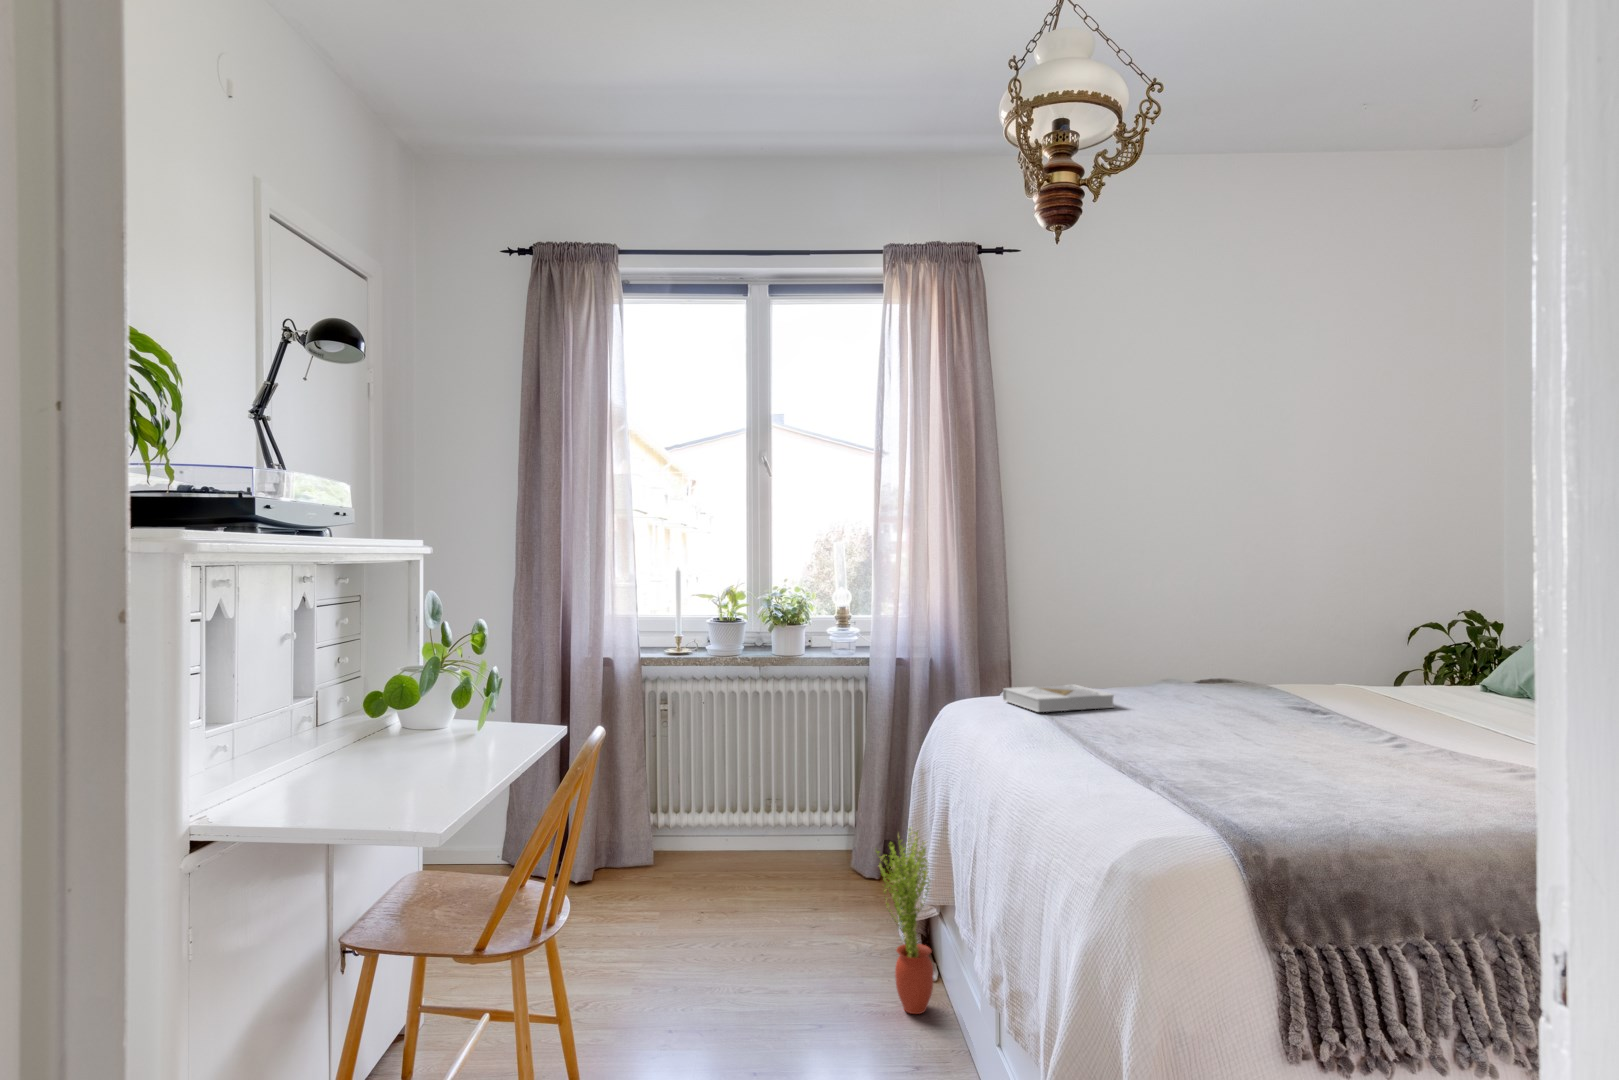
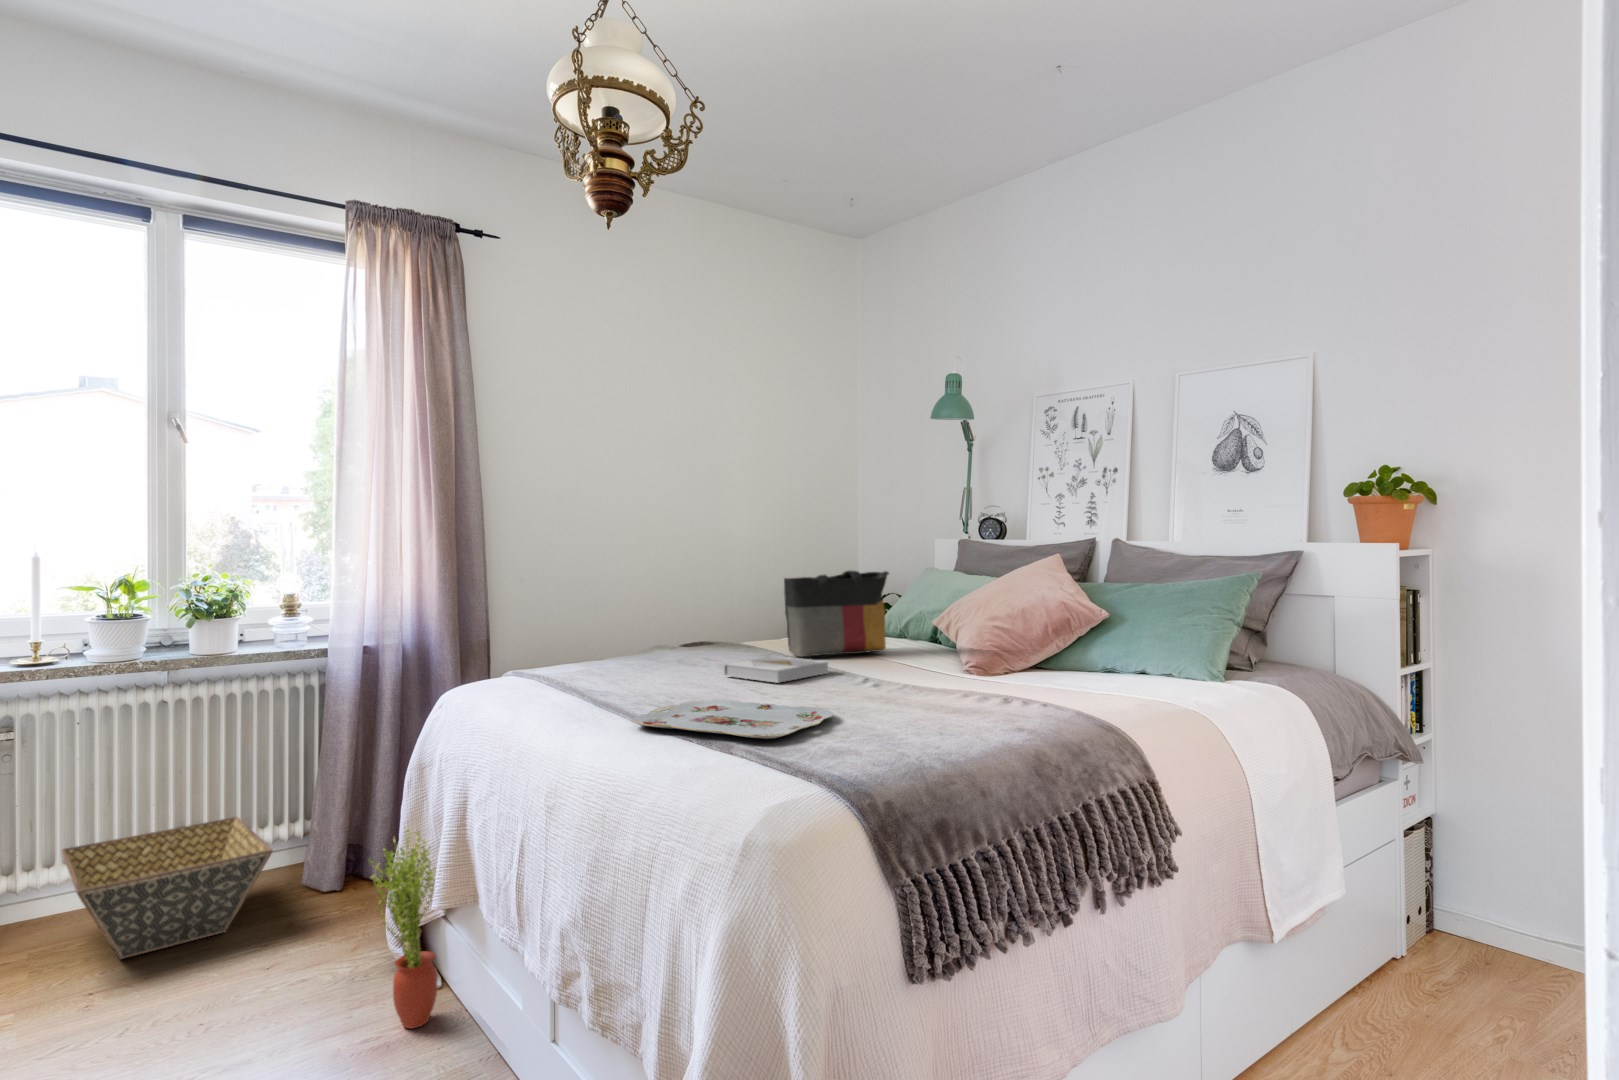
tote bag: none [1326,594,1486,699] -> present [784,570,889,657]
book: present [1003,684,1114,712] -> present [724,656,829,683]
serving tray: none [1091,738,1339,791] -> present [632,699,834,739]
basket: none [687,794,822,895] -> present [61,817,273,960]

